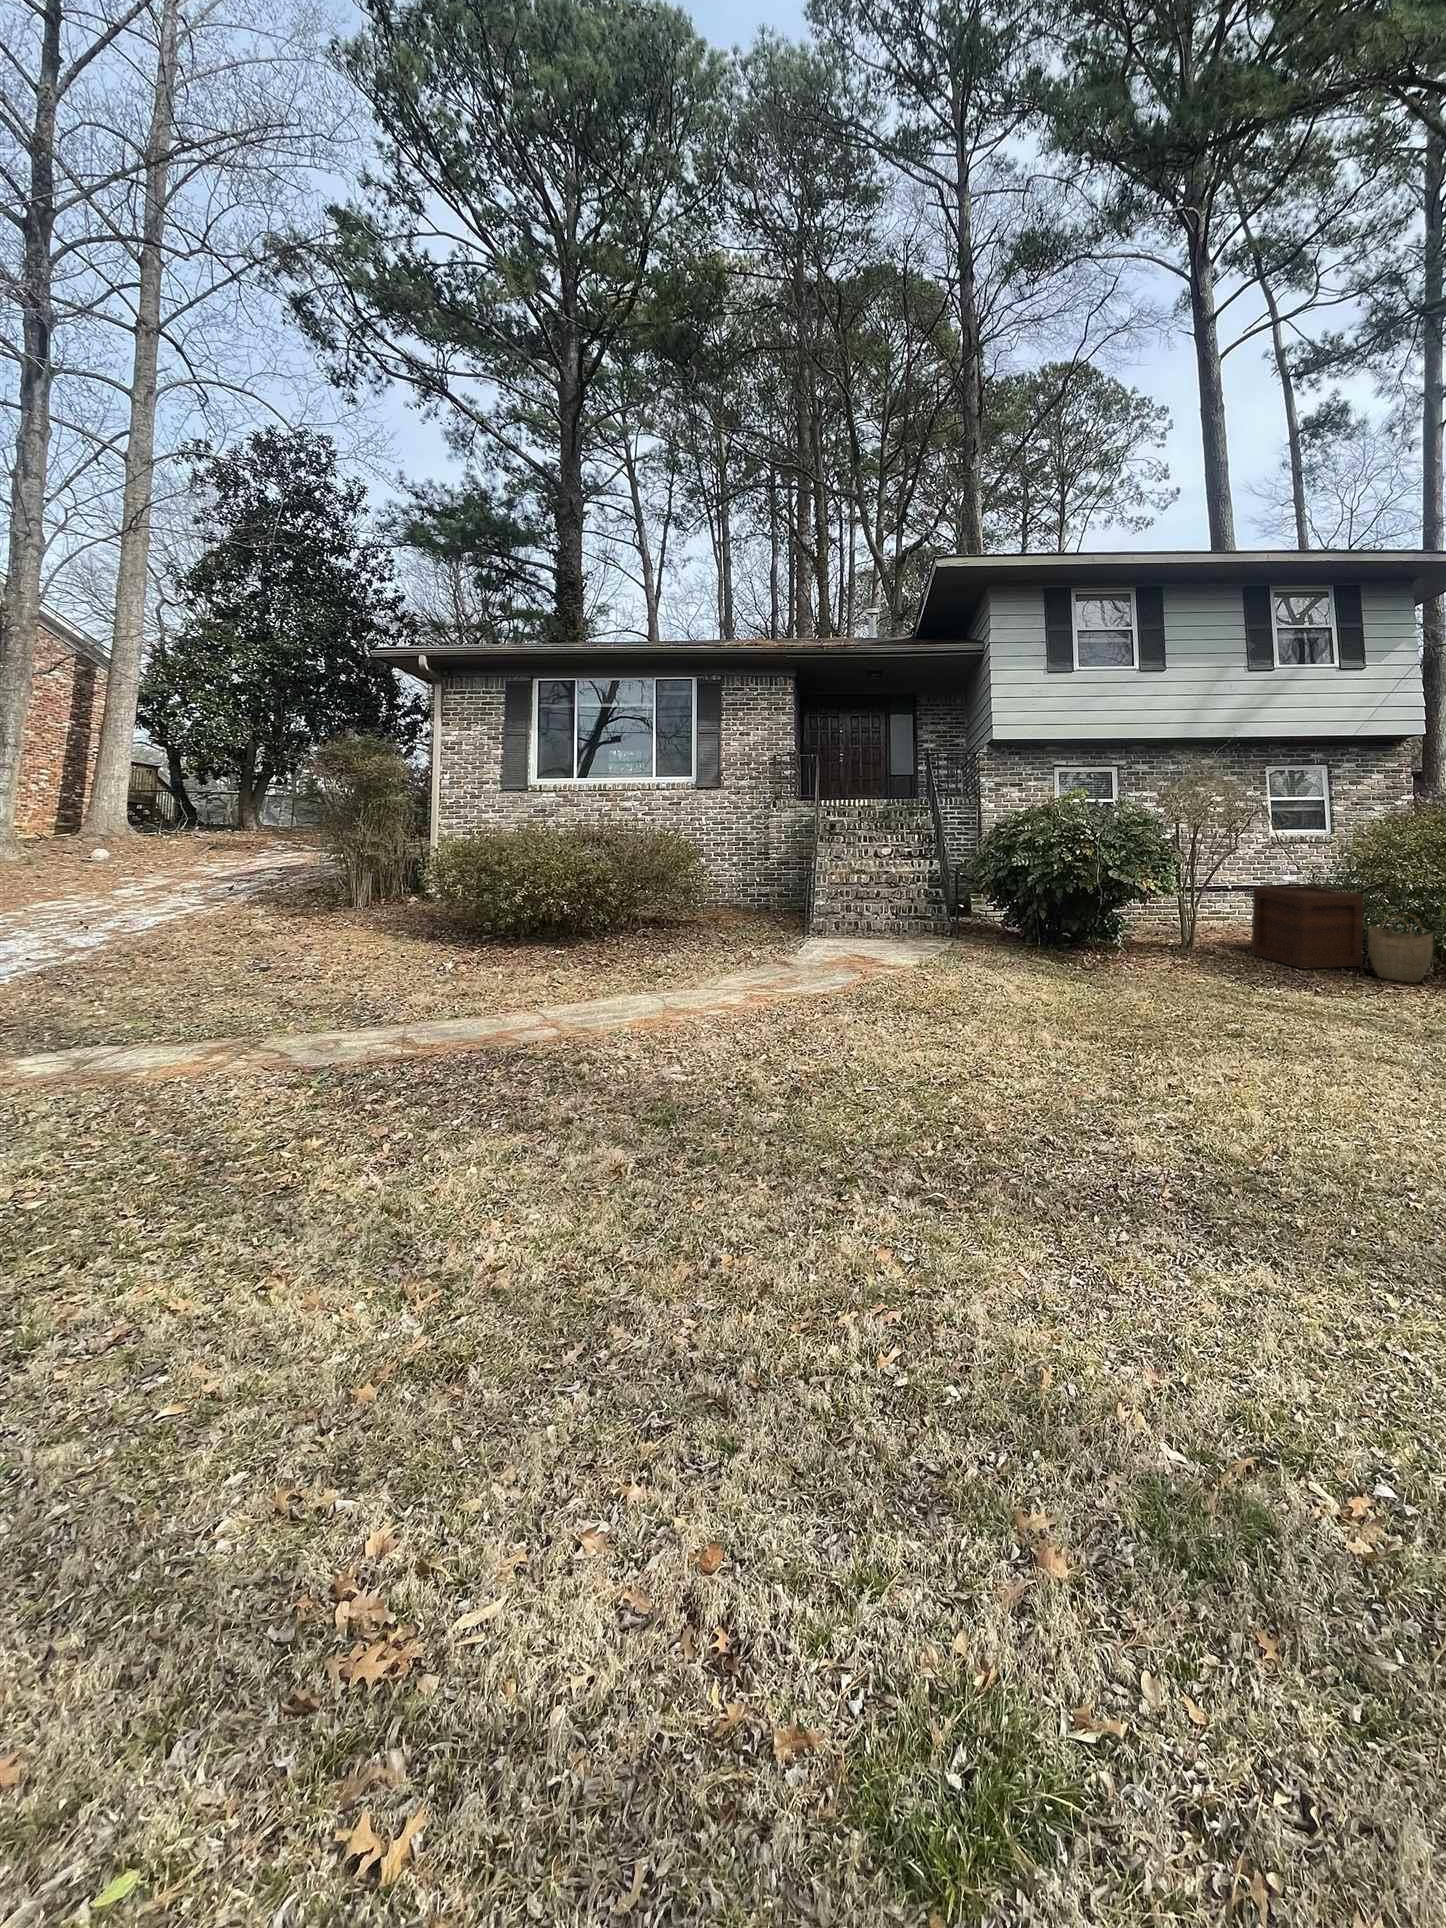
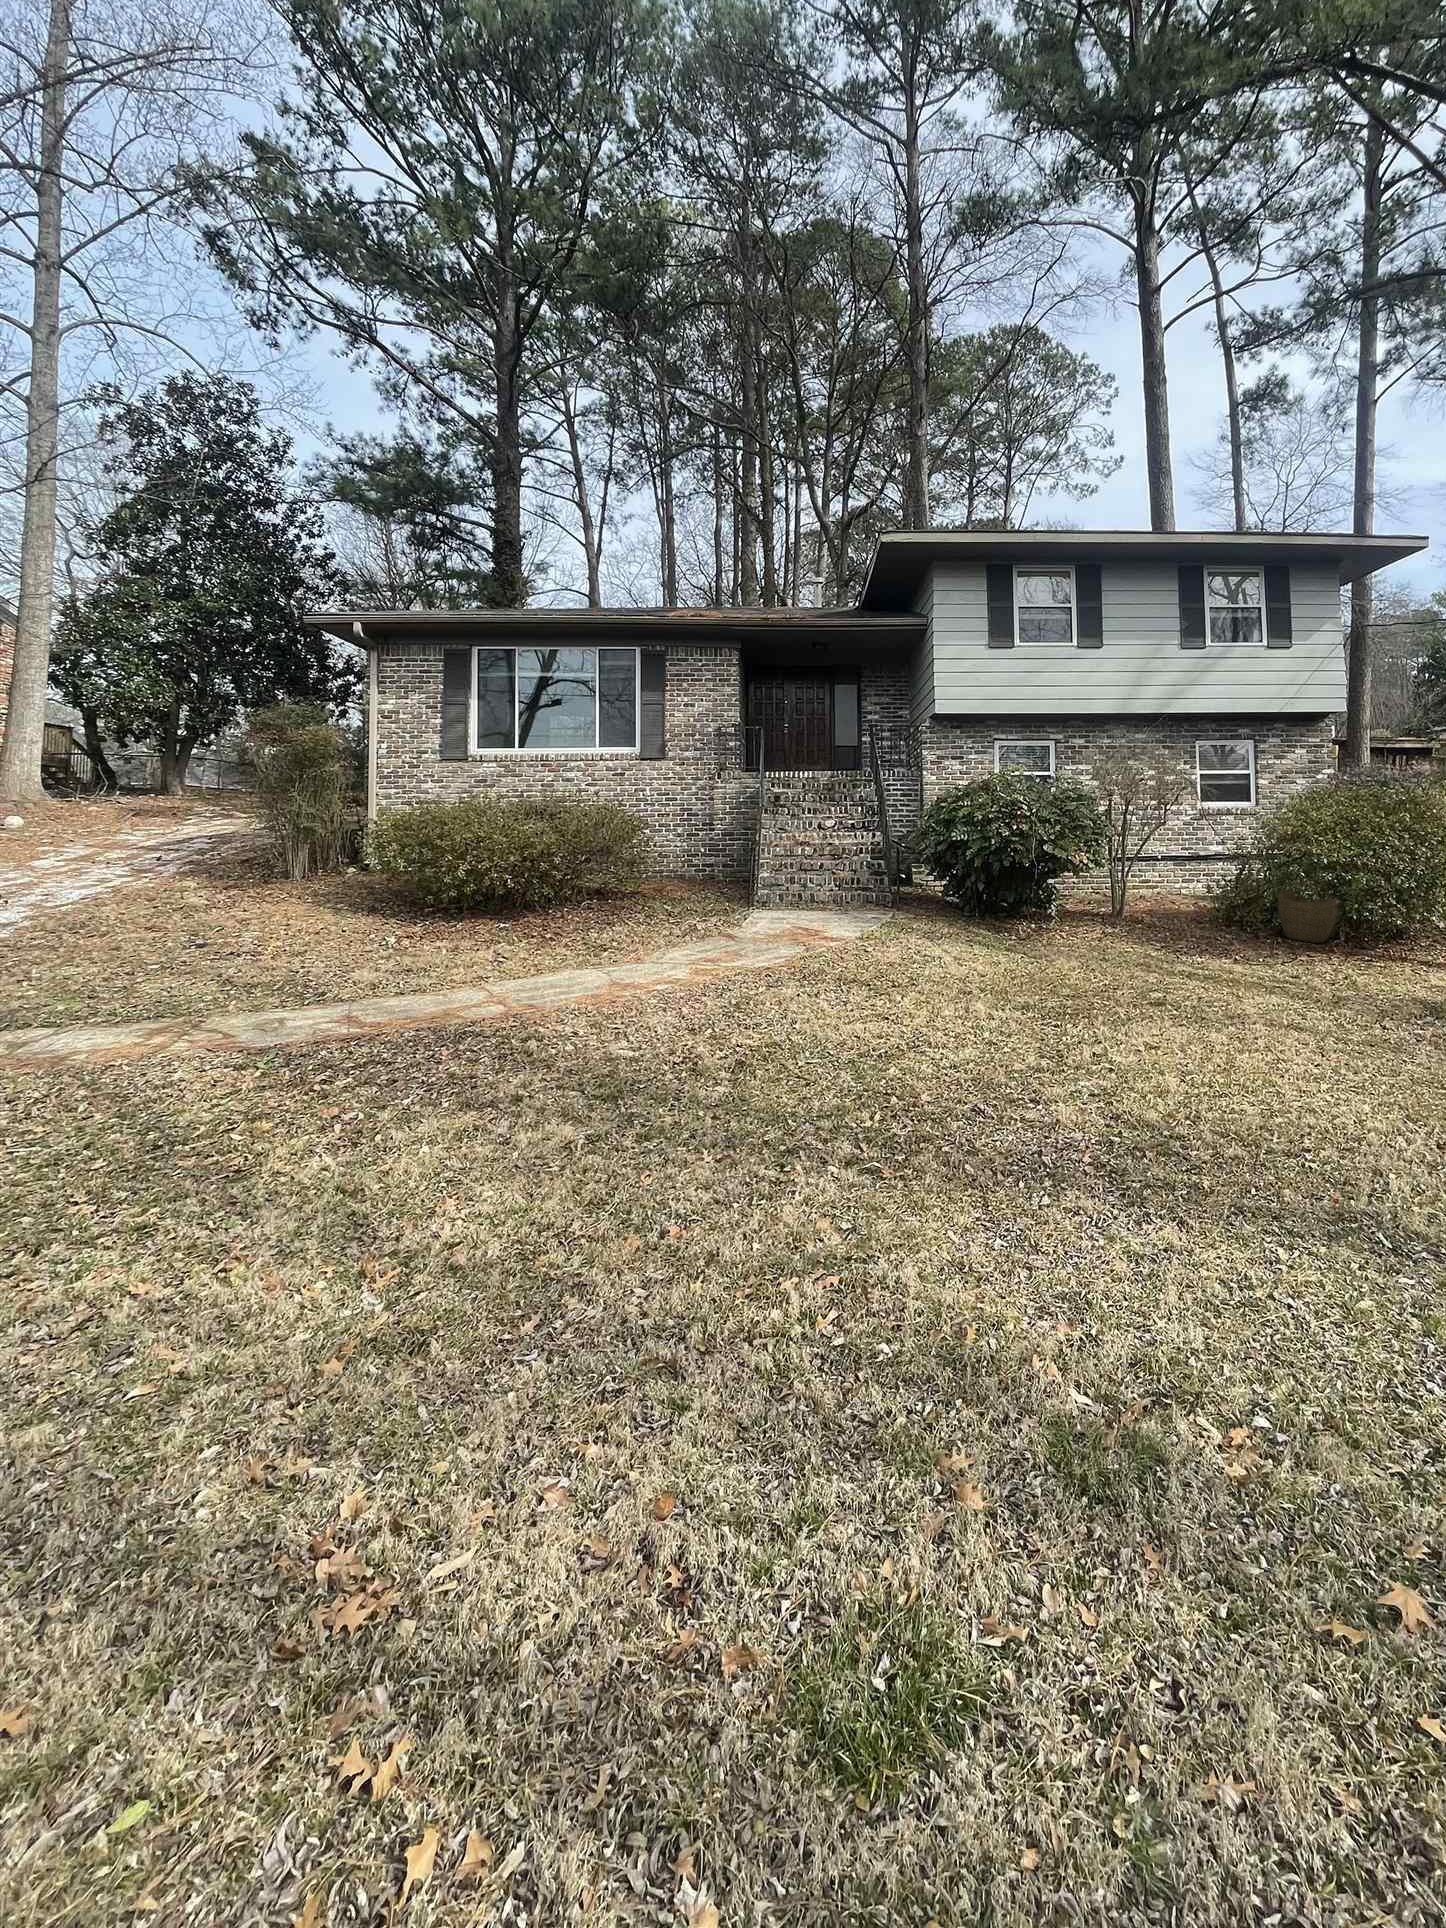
wooden crate: present [1252,886,1364,969] -> none [1173,851,1276,930]

